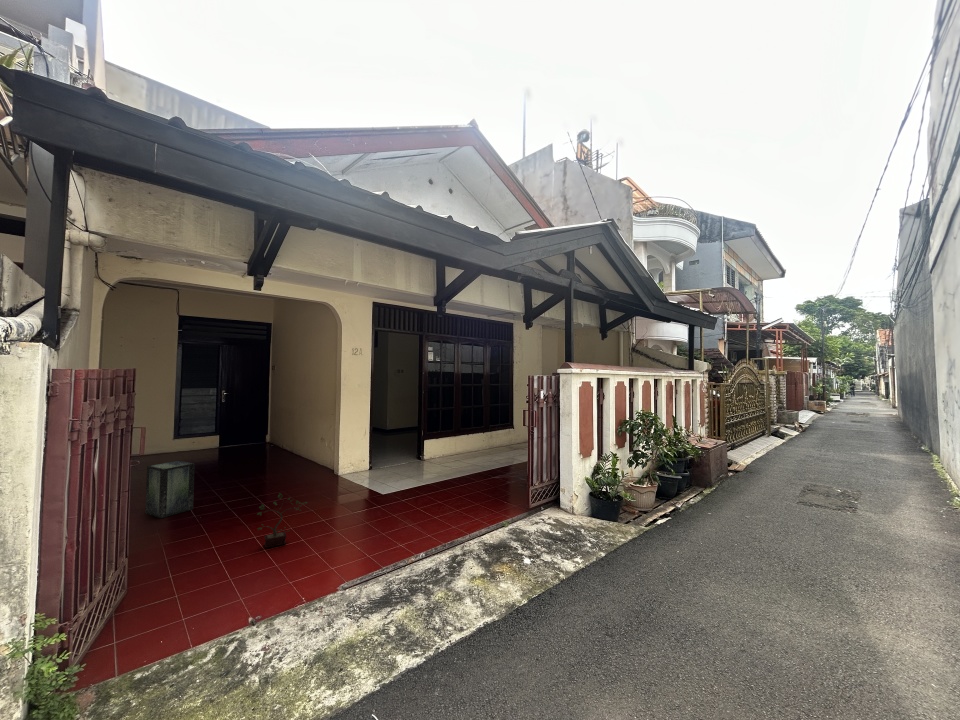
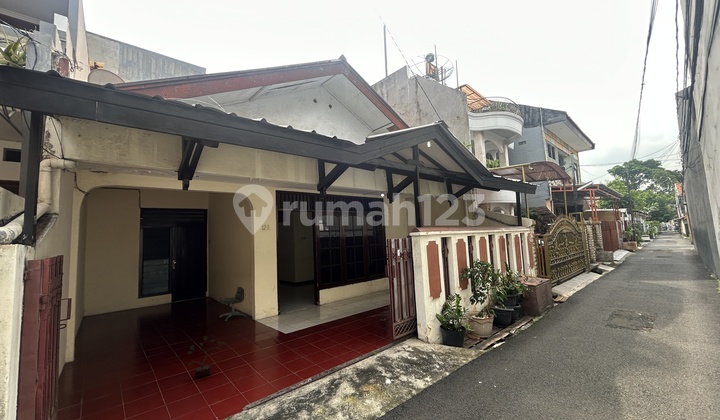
chair: none [286,422,326,477] -> present [219,287,246,322]
storage box: present [145,461,195,518] -> none [114,314,149,358]

